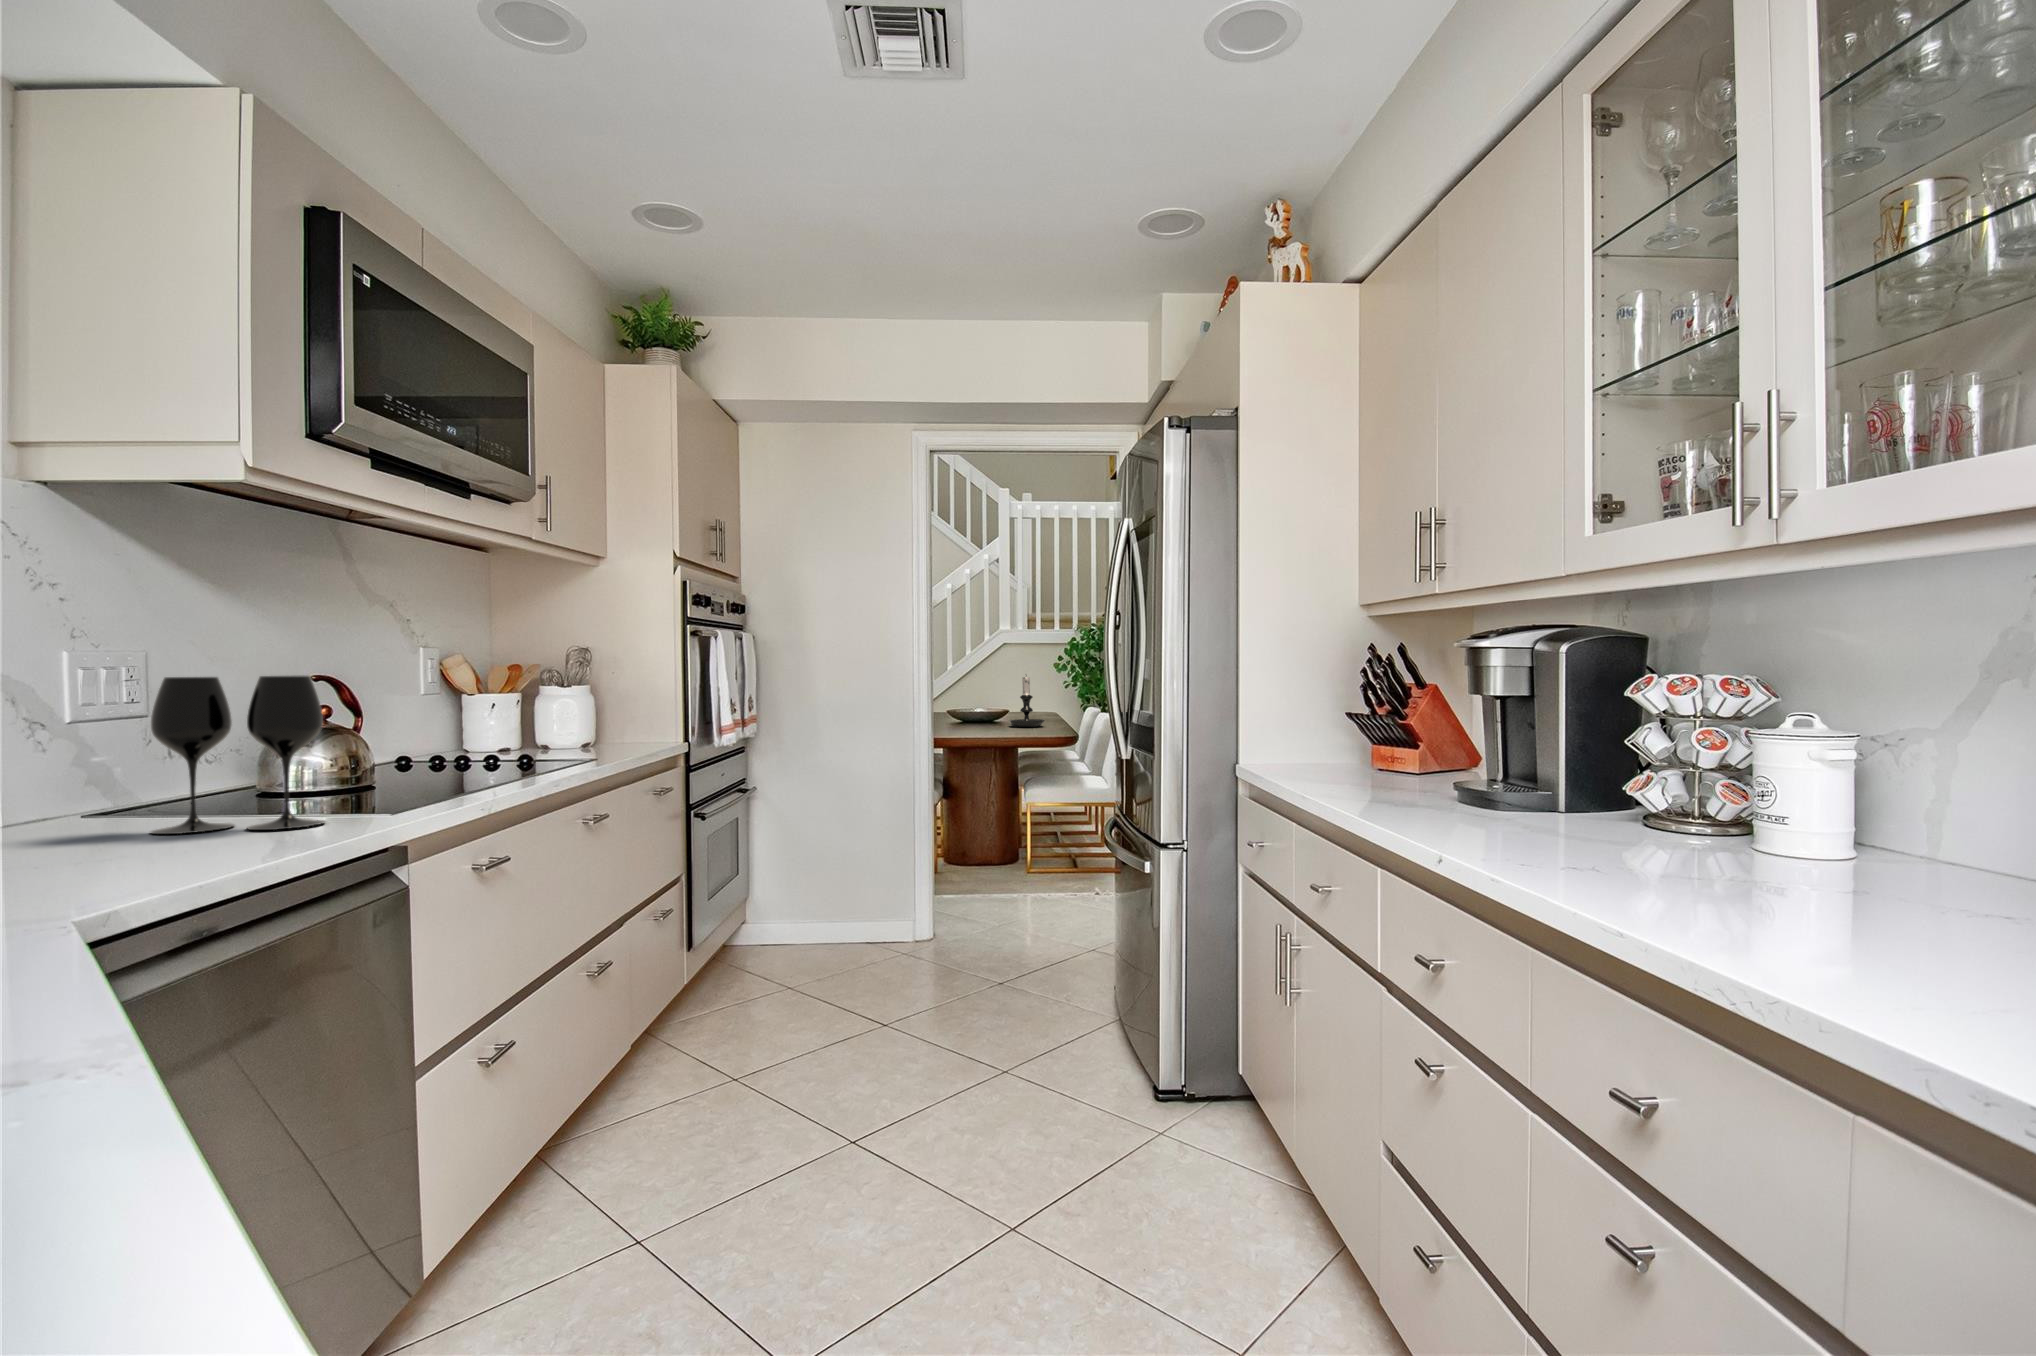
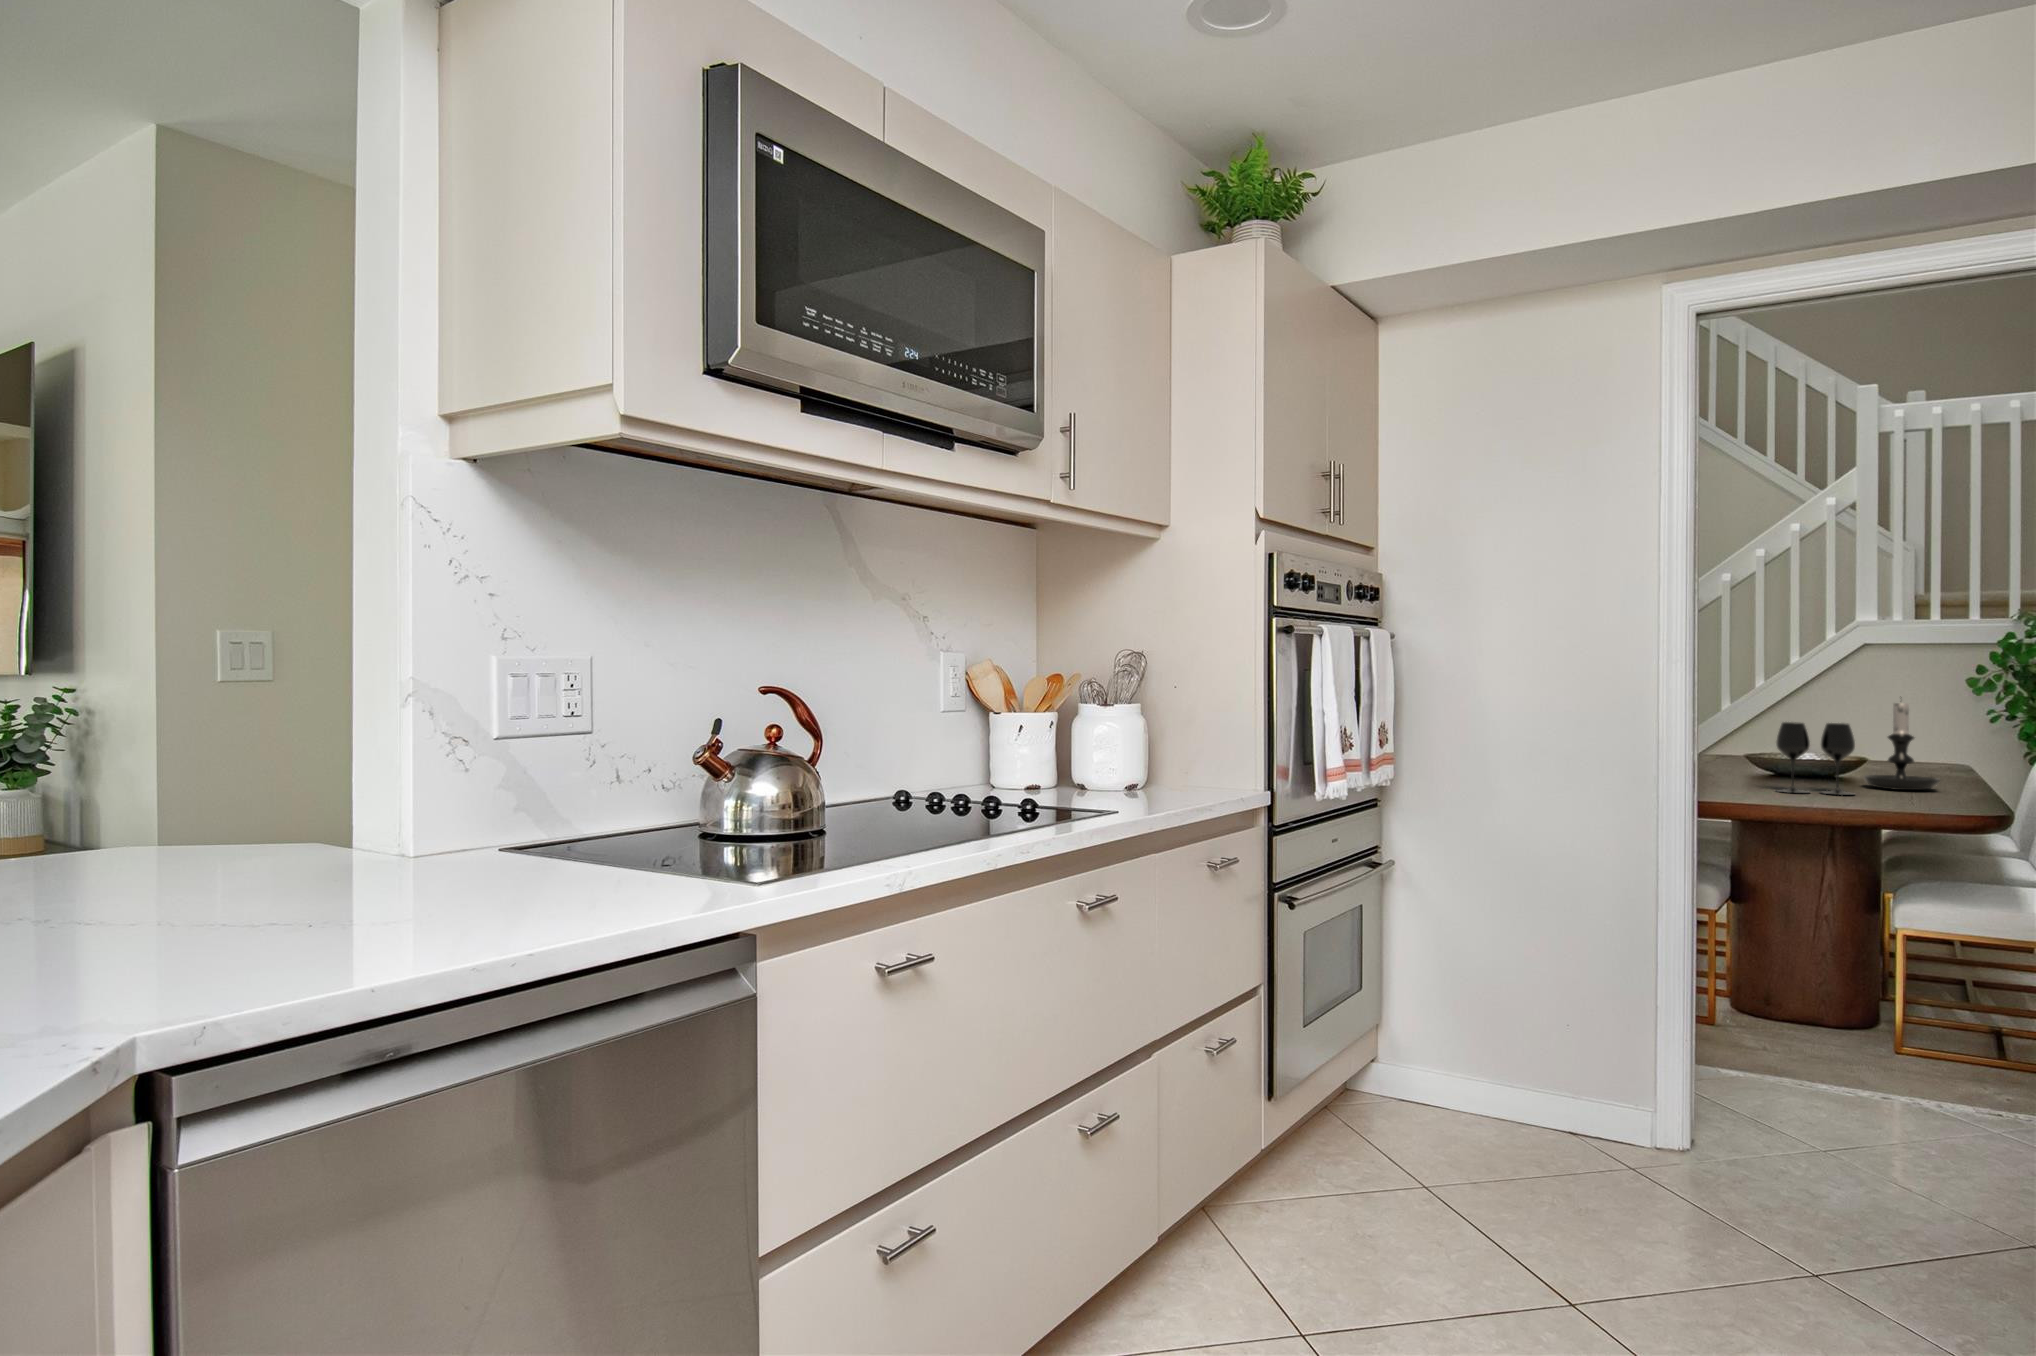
wine glass: present [151,676,325,834] -> present [1776,722,1855,795]

